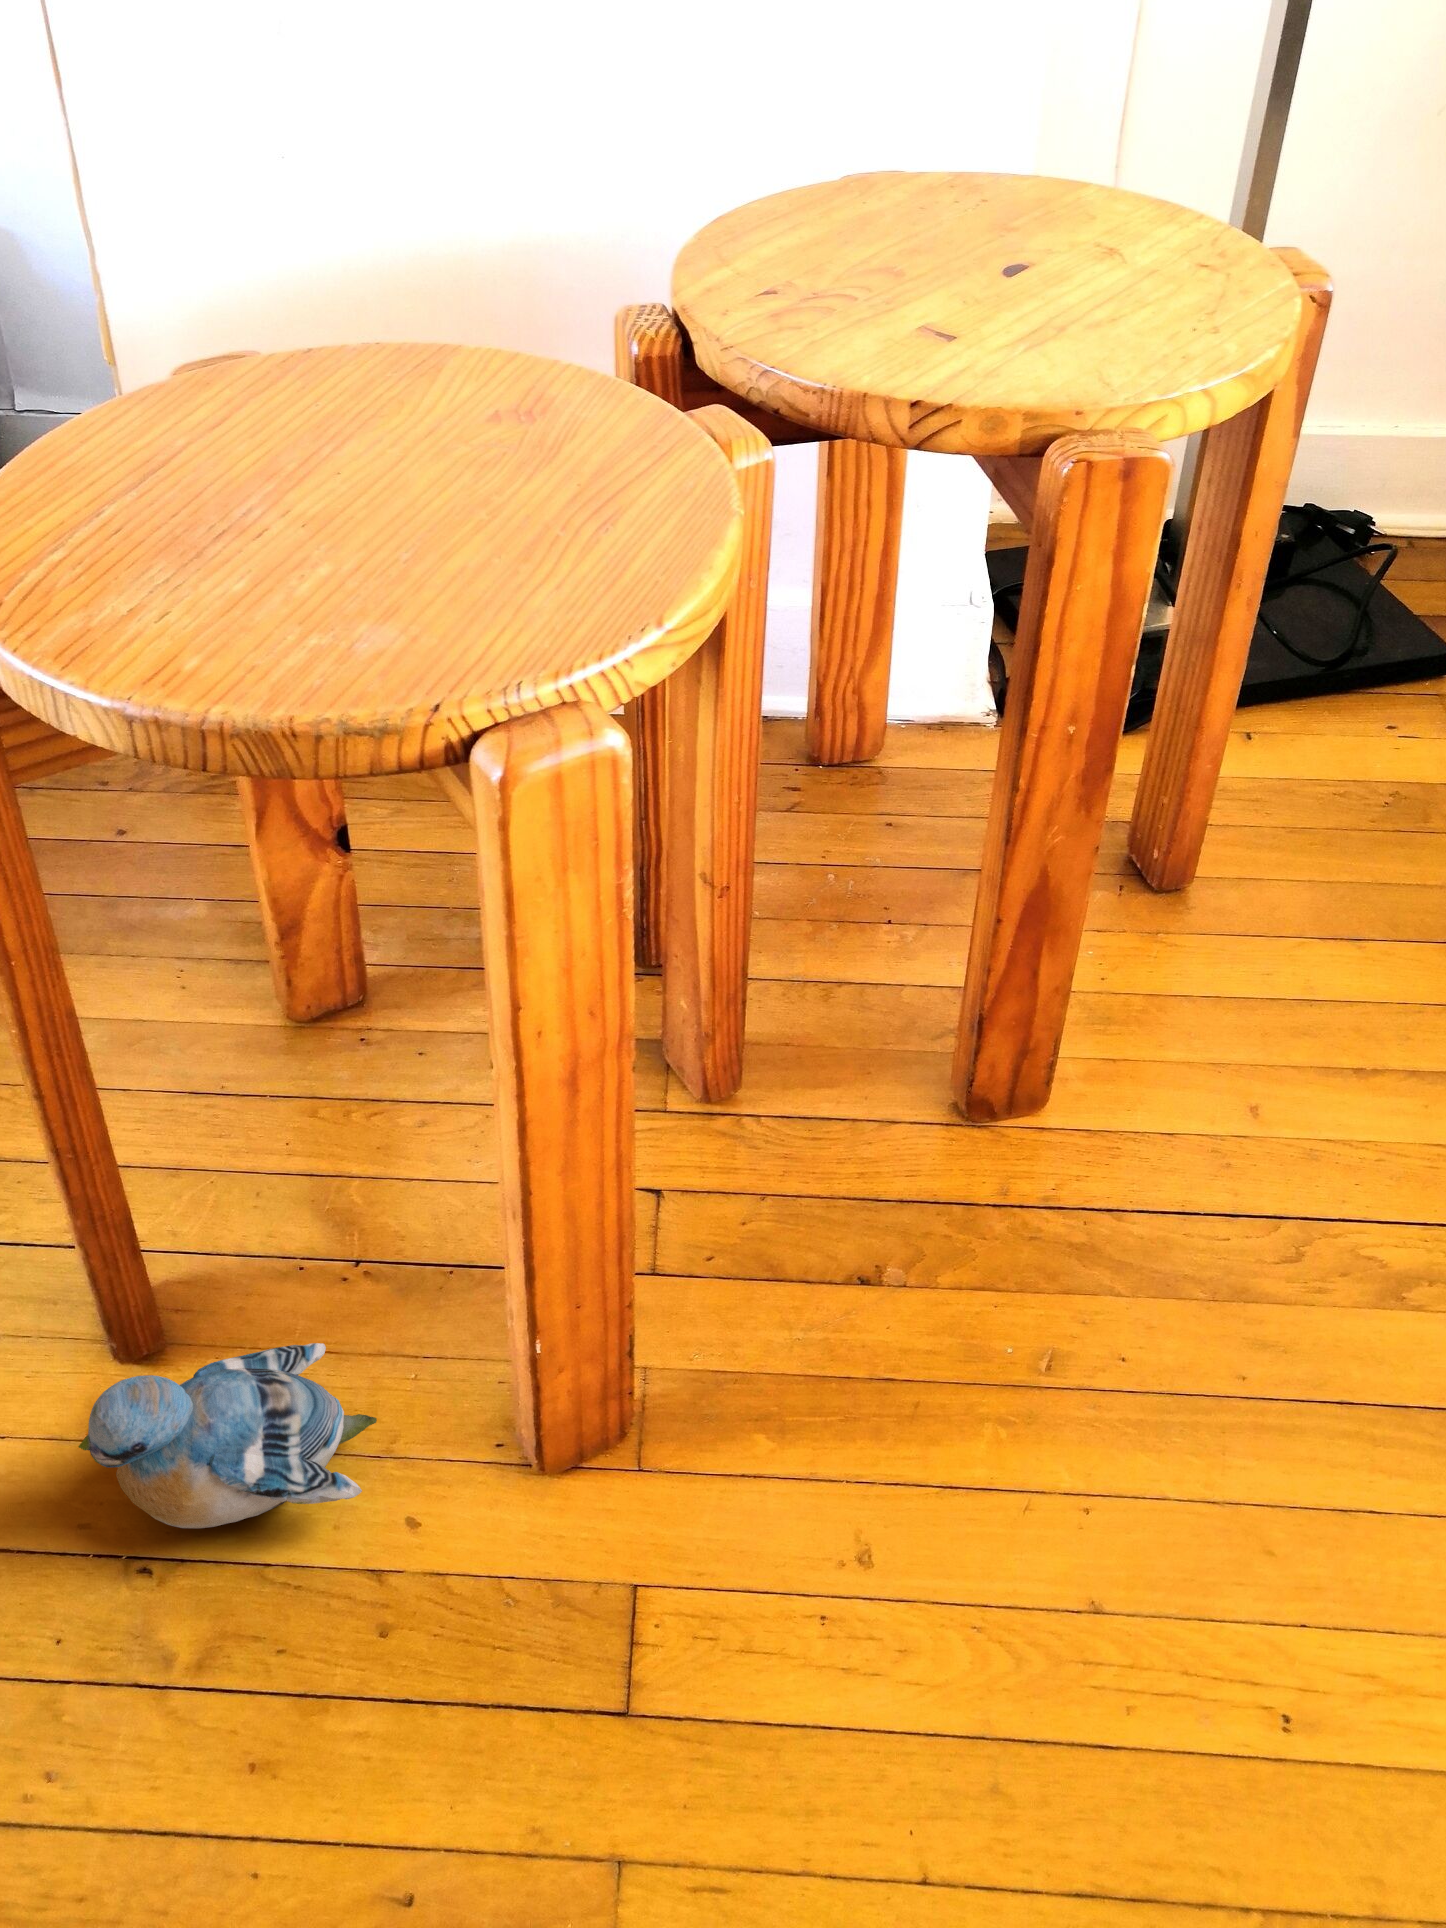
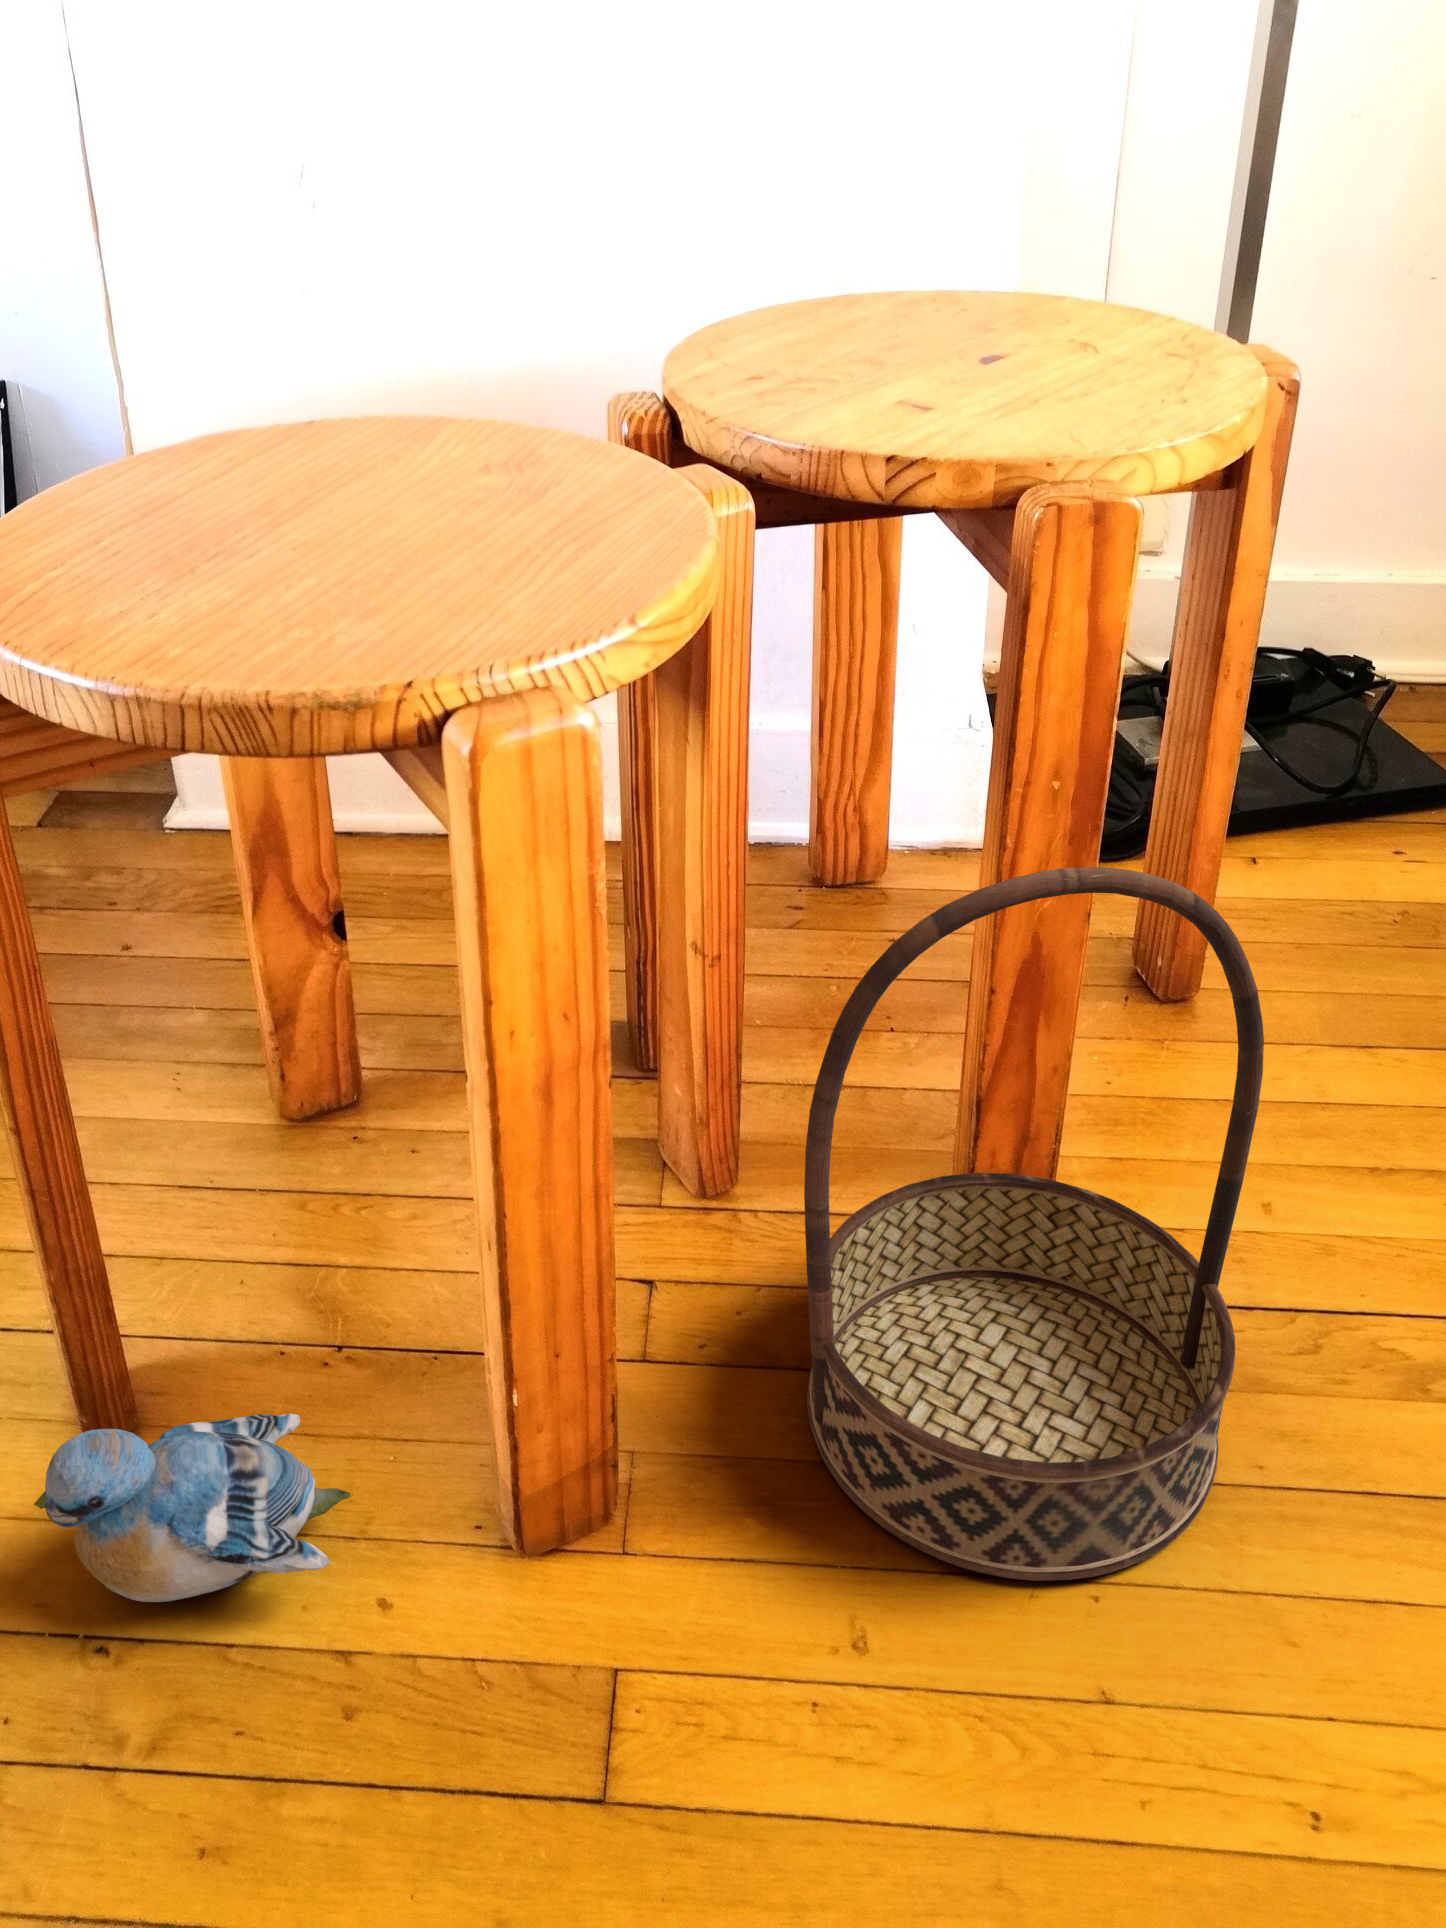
basket: none [811,850,1266,1497] -> present [804,867,1264,1581]

